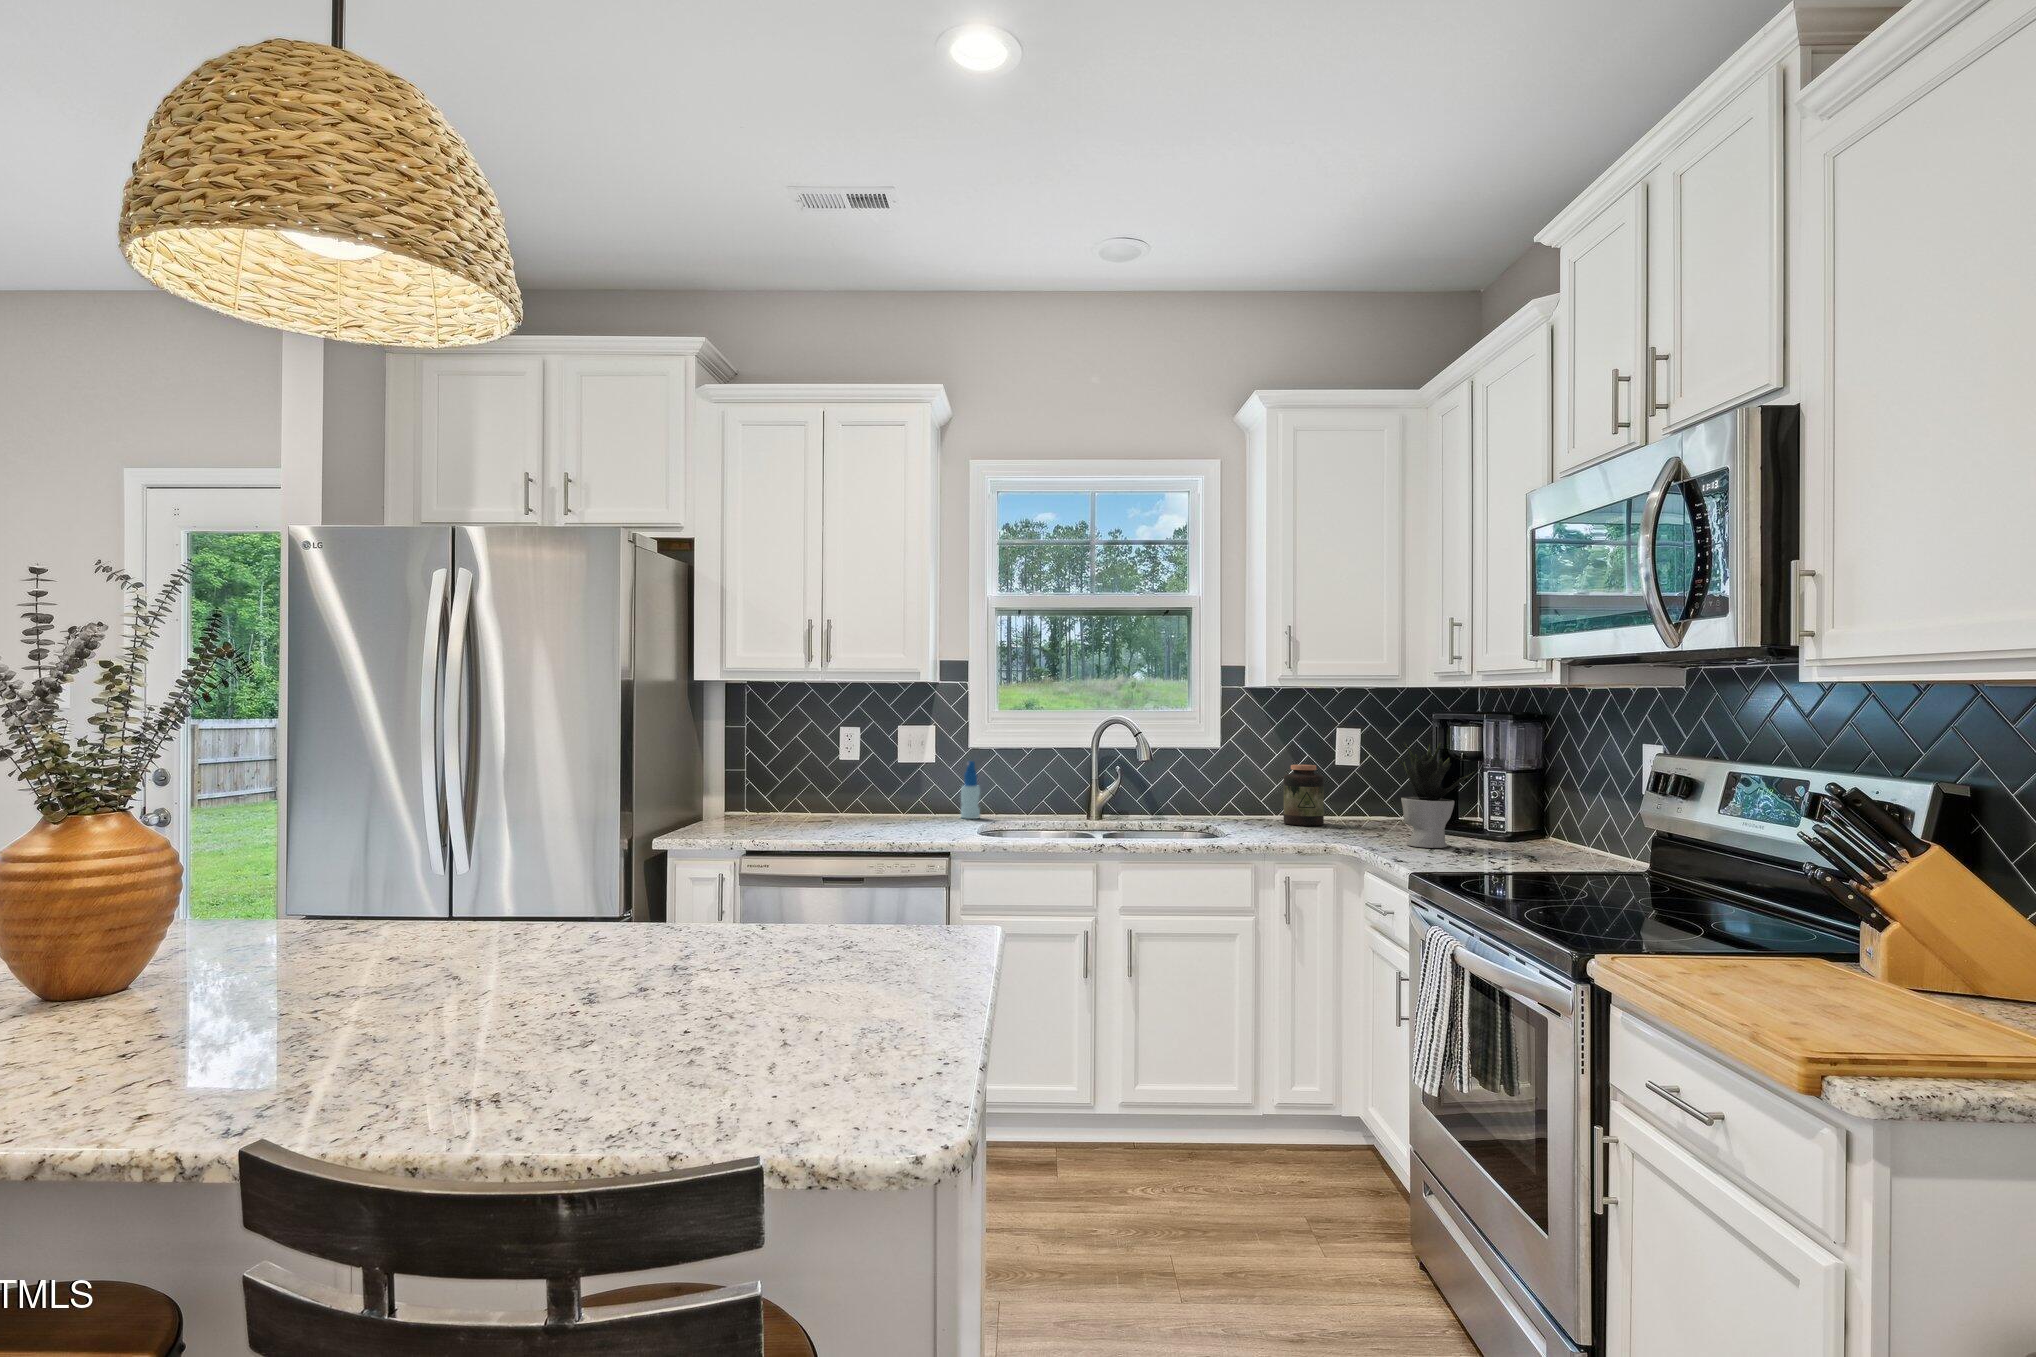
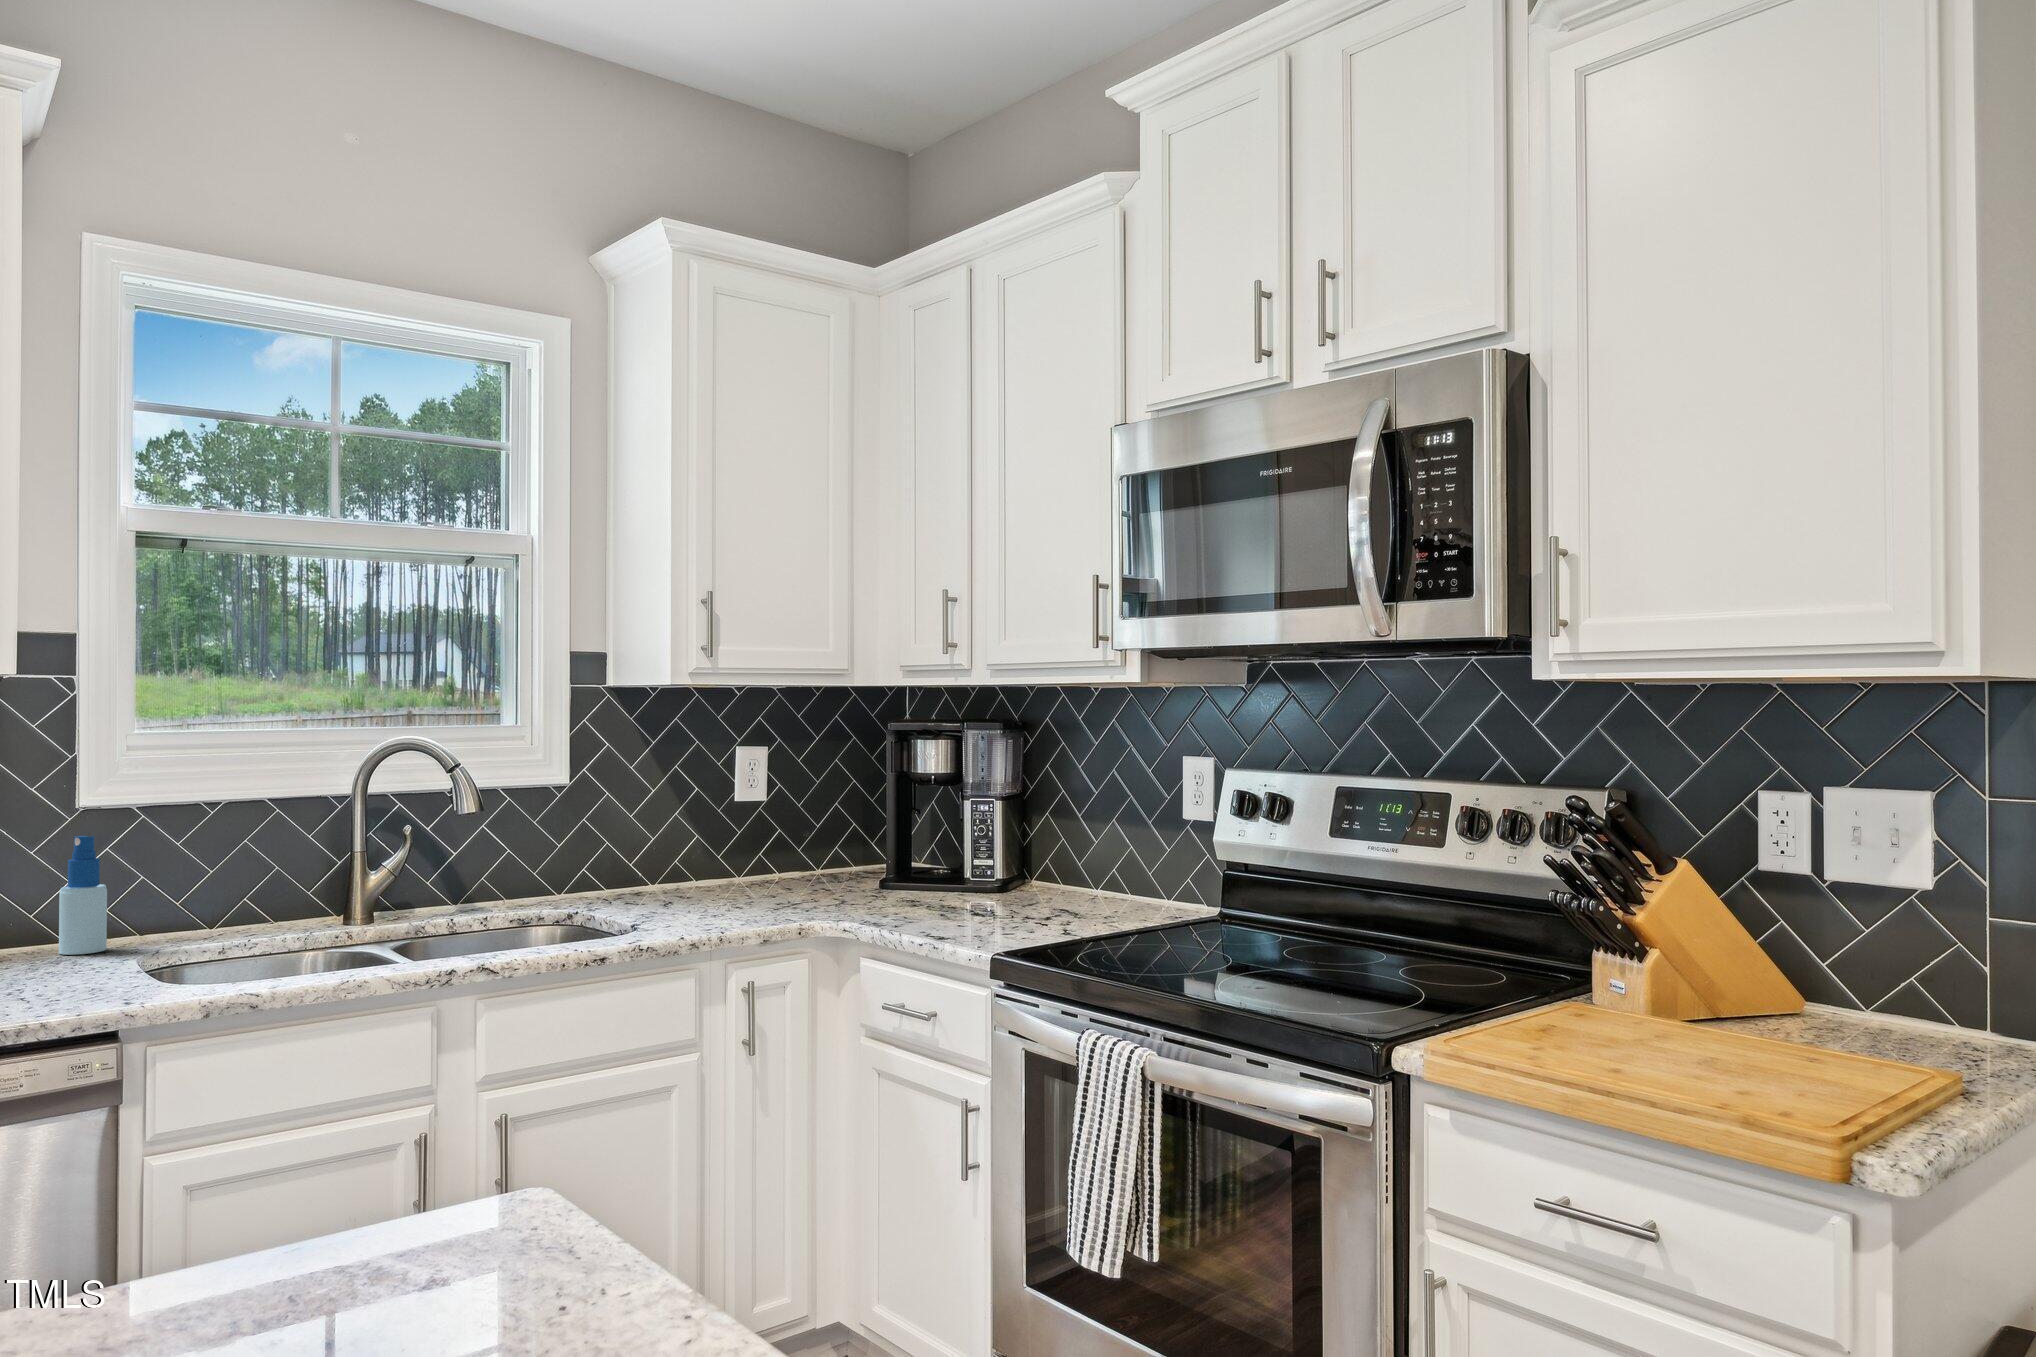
potted plant: present [1397,743,1472,848] -> none [881,763,985,913]
jar: present [1284,765,1324,826] -> none [673,803,733,897]

